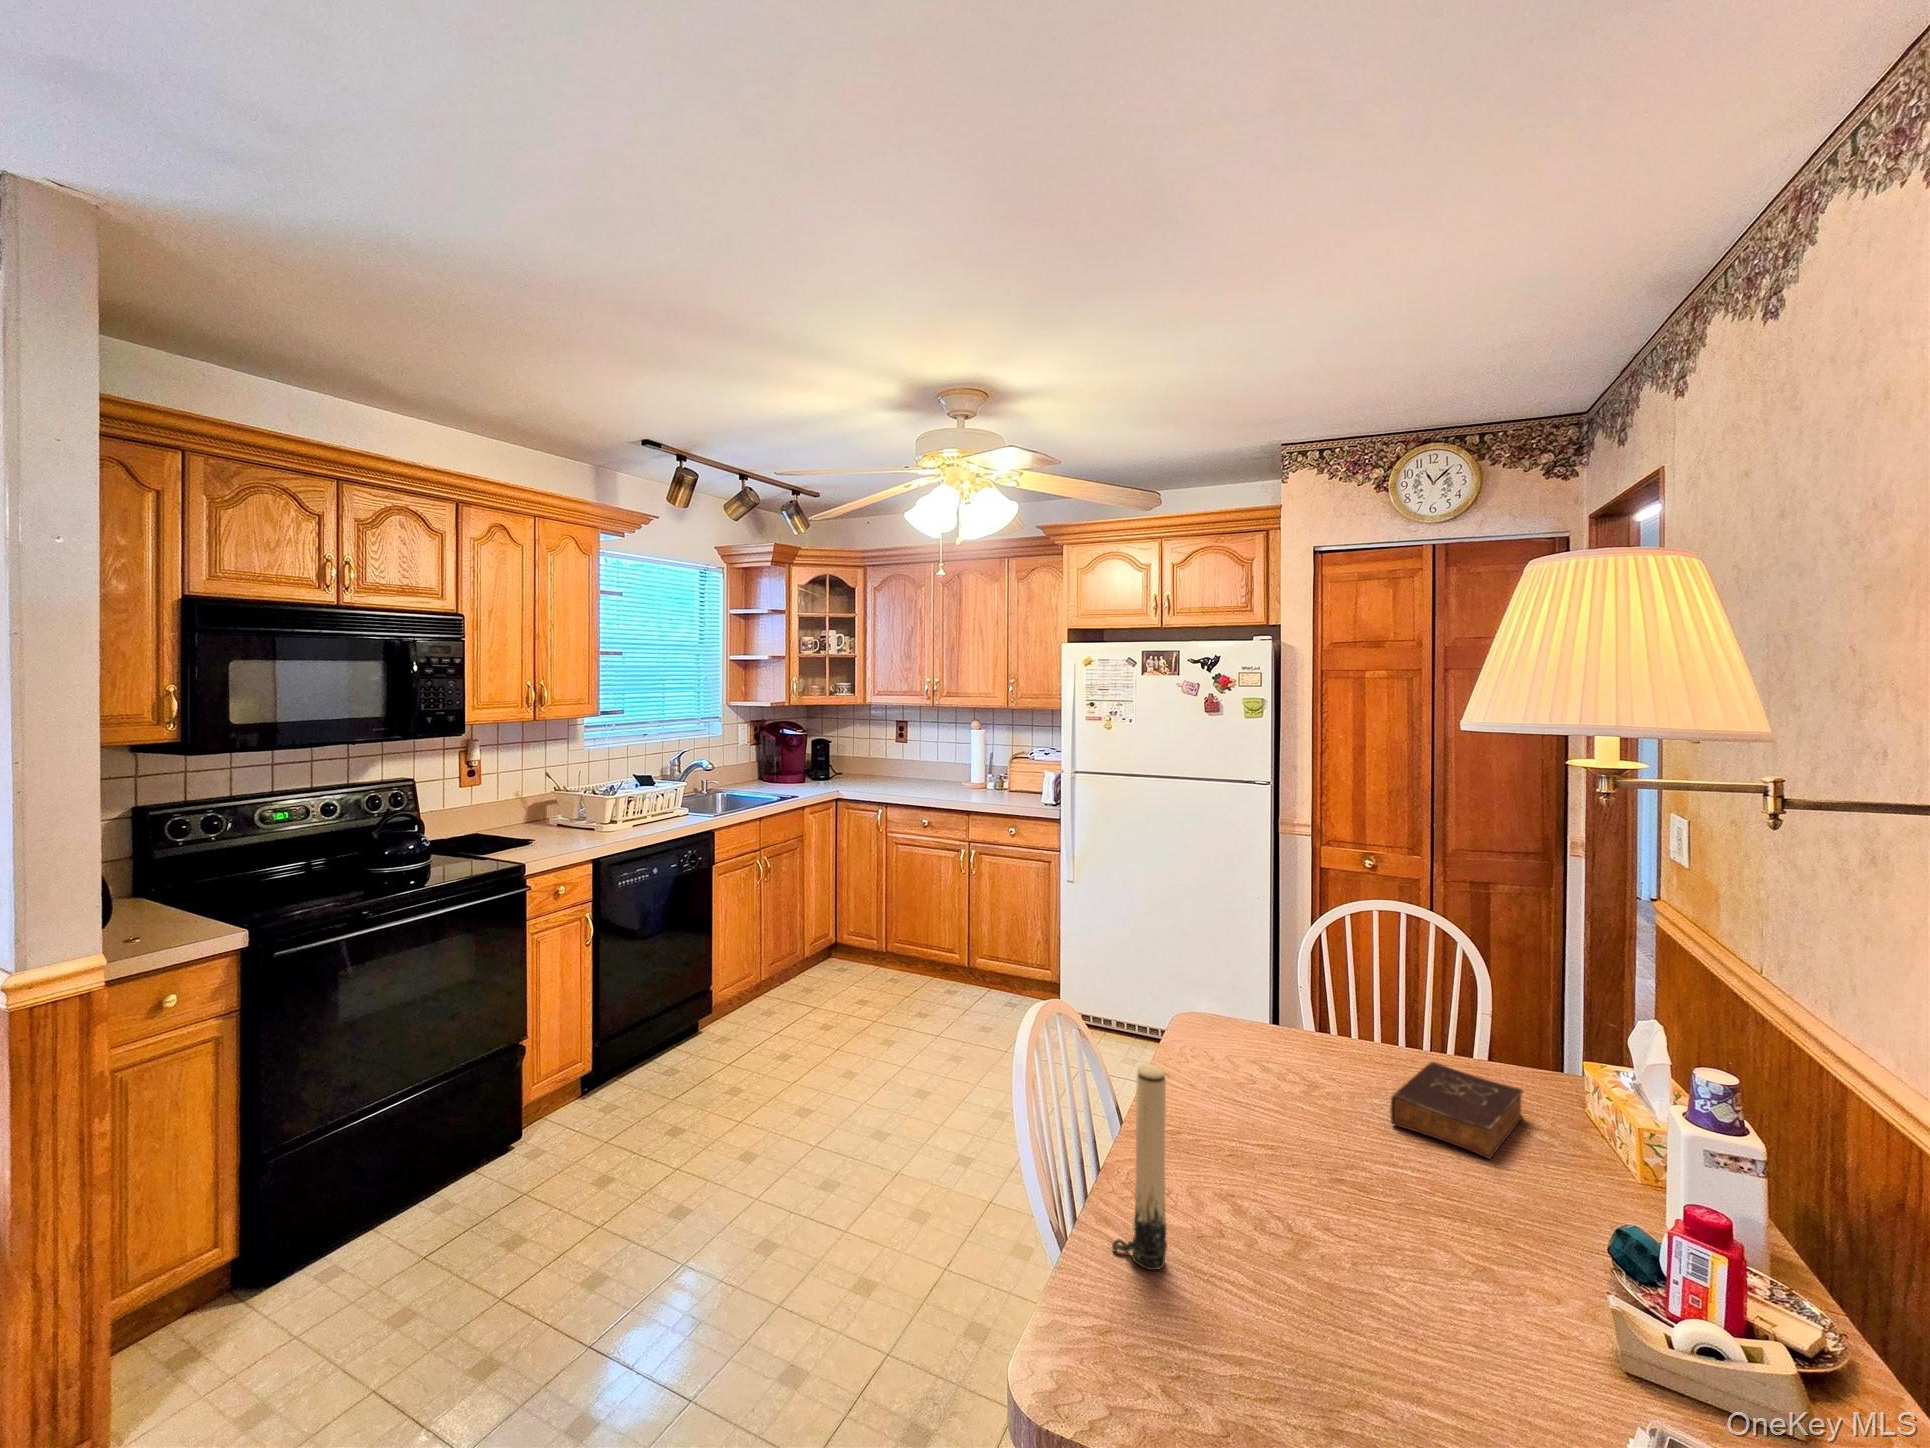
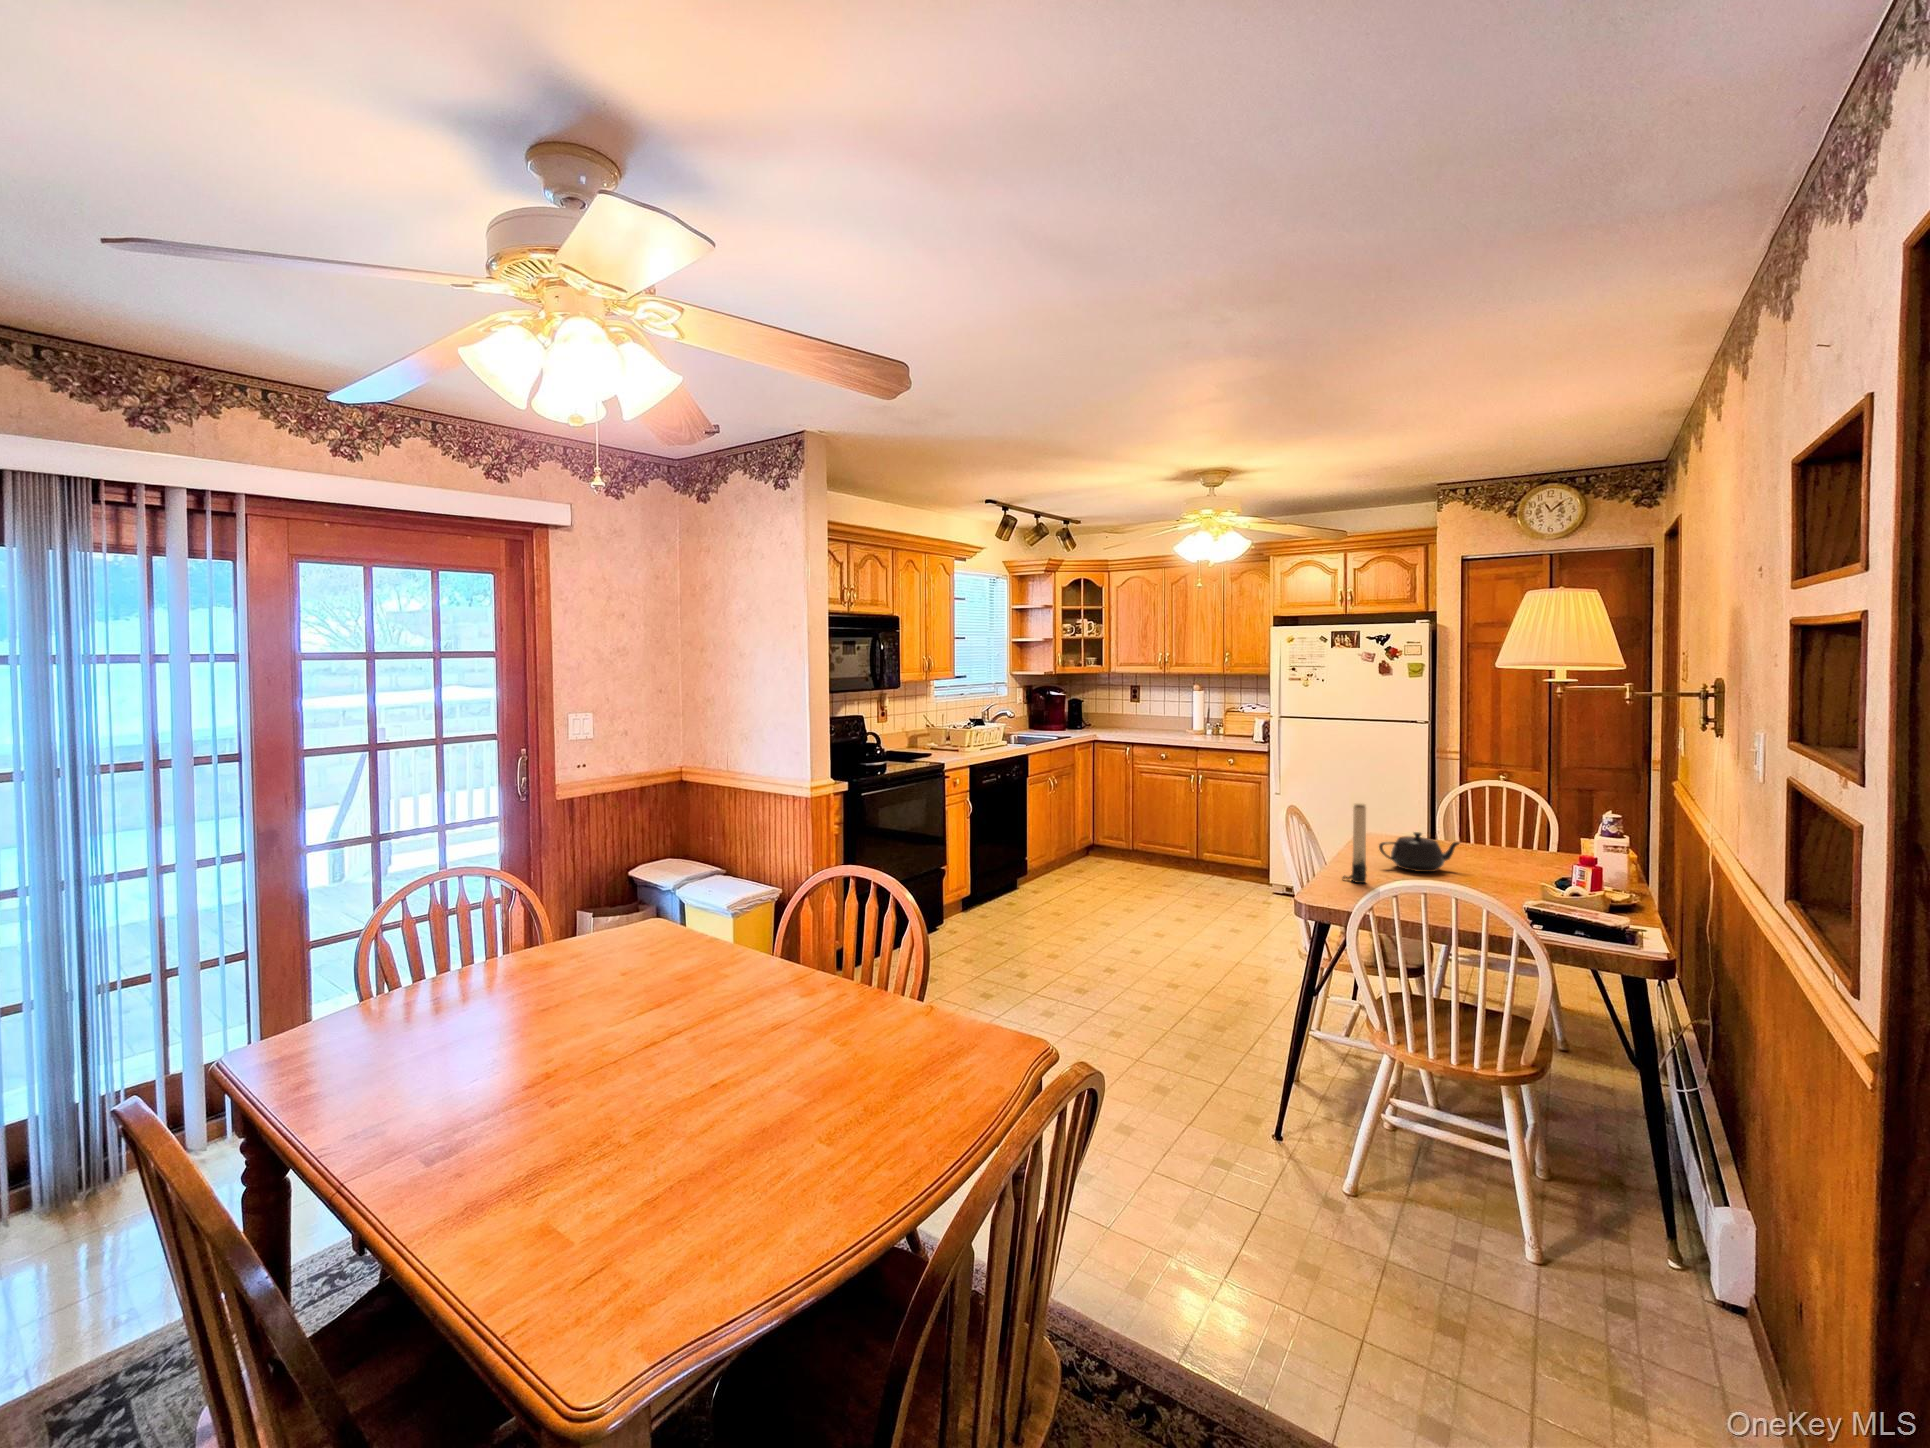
book: present [1390,1062,1523,1158] -> none [1479,839,1552,868]
teapot: none [1197,1093,1368,1198] -> present [1379,832,1460,872]

